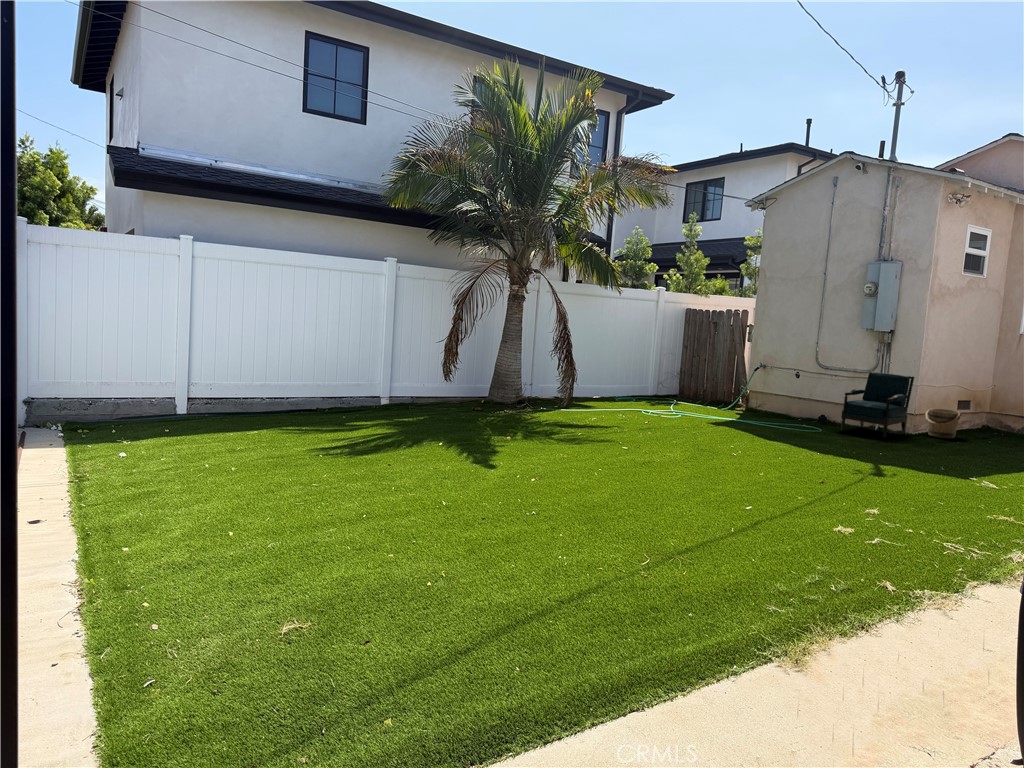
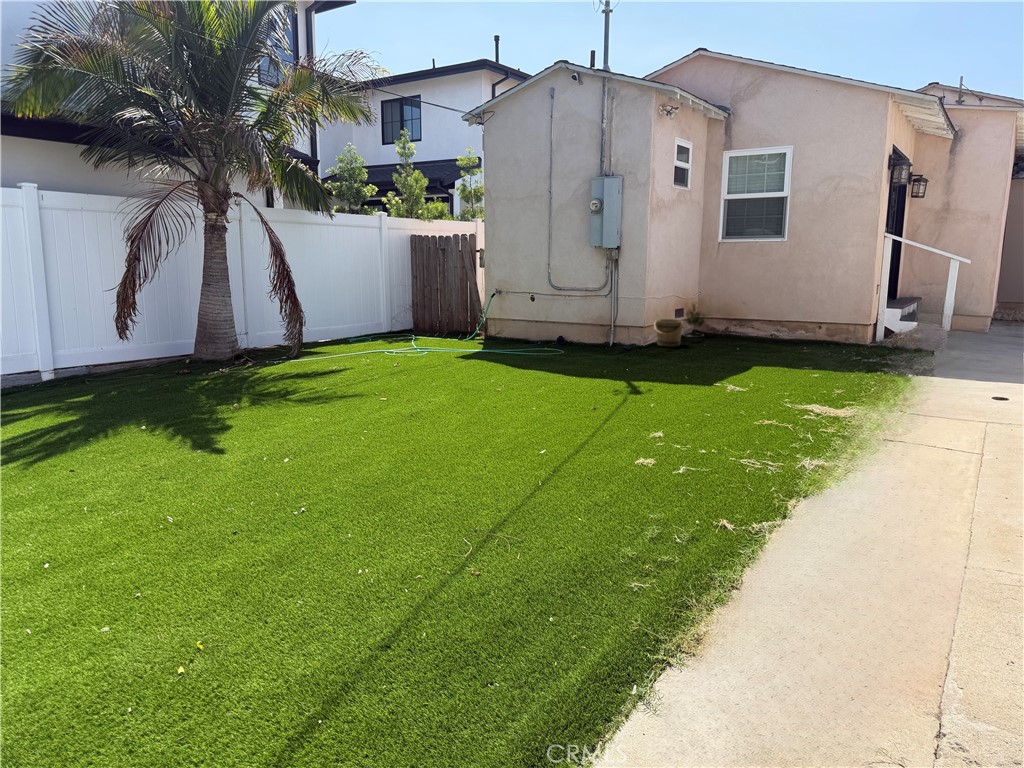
chair: present [841,372,915,438] -> none [583,288,643,353]
potted tree: none [966,393,997,432] -> present [684,304,705,337]

